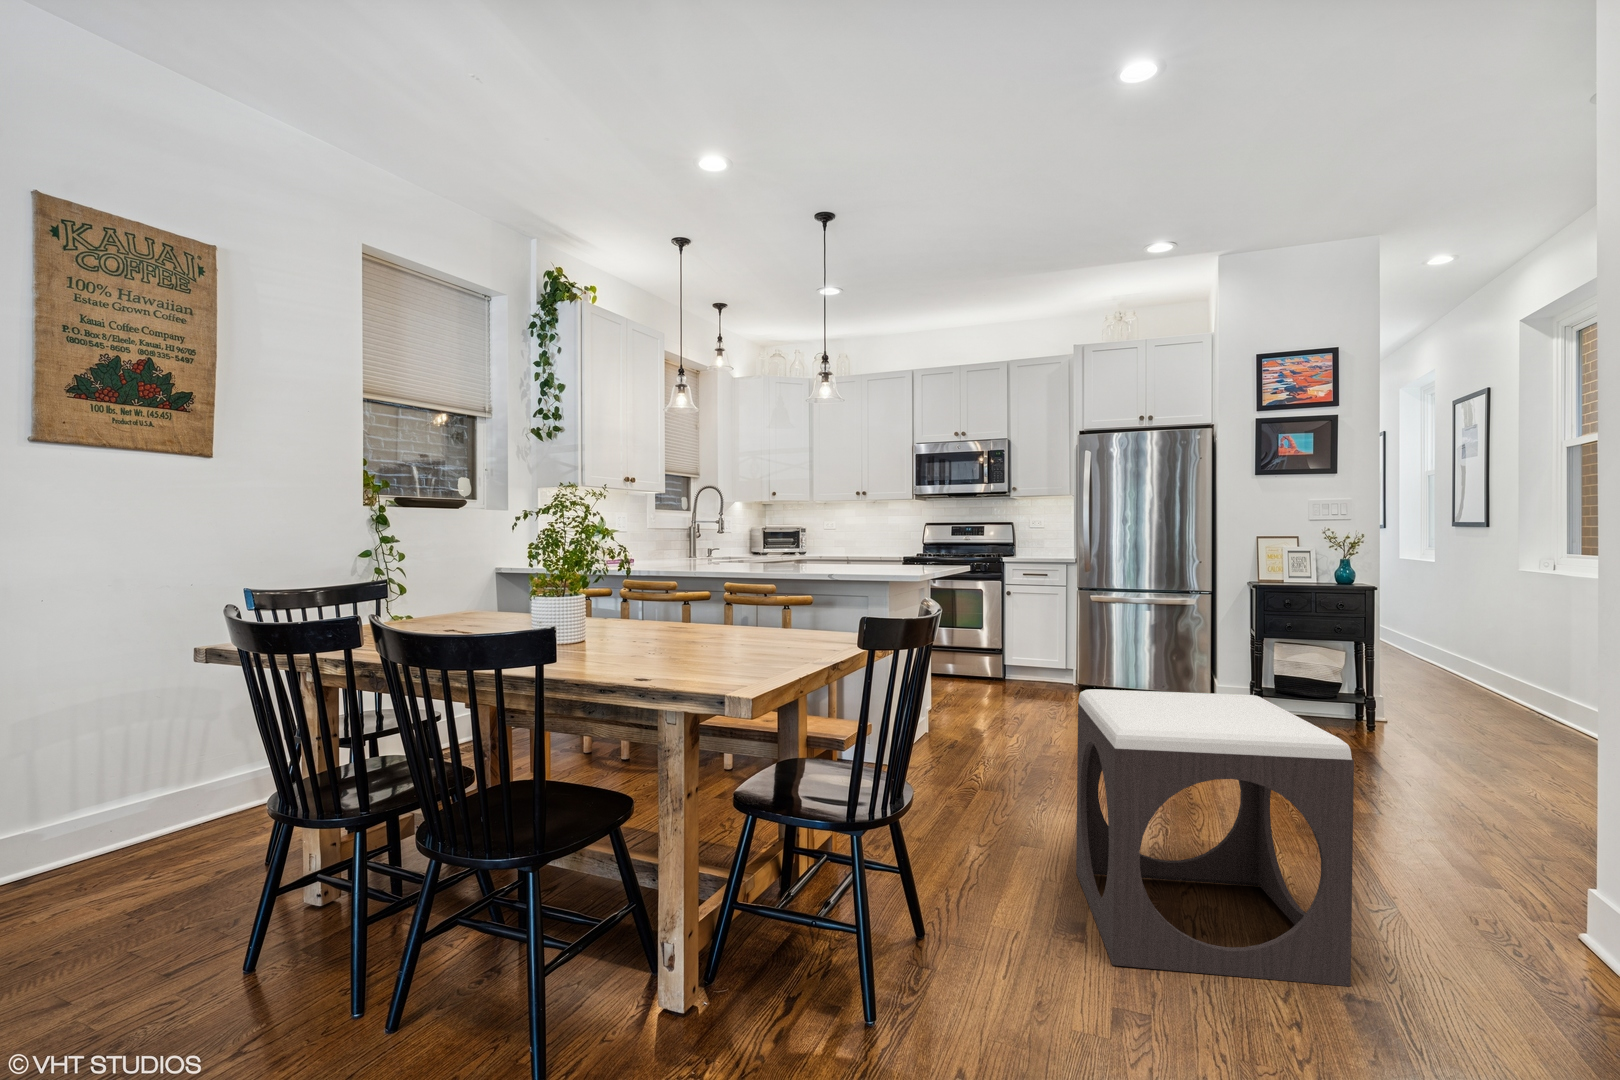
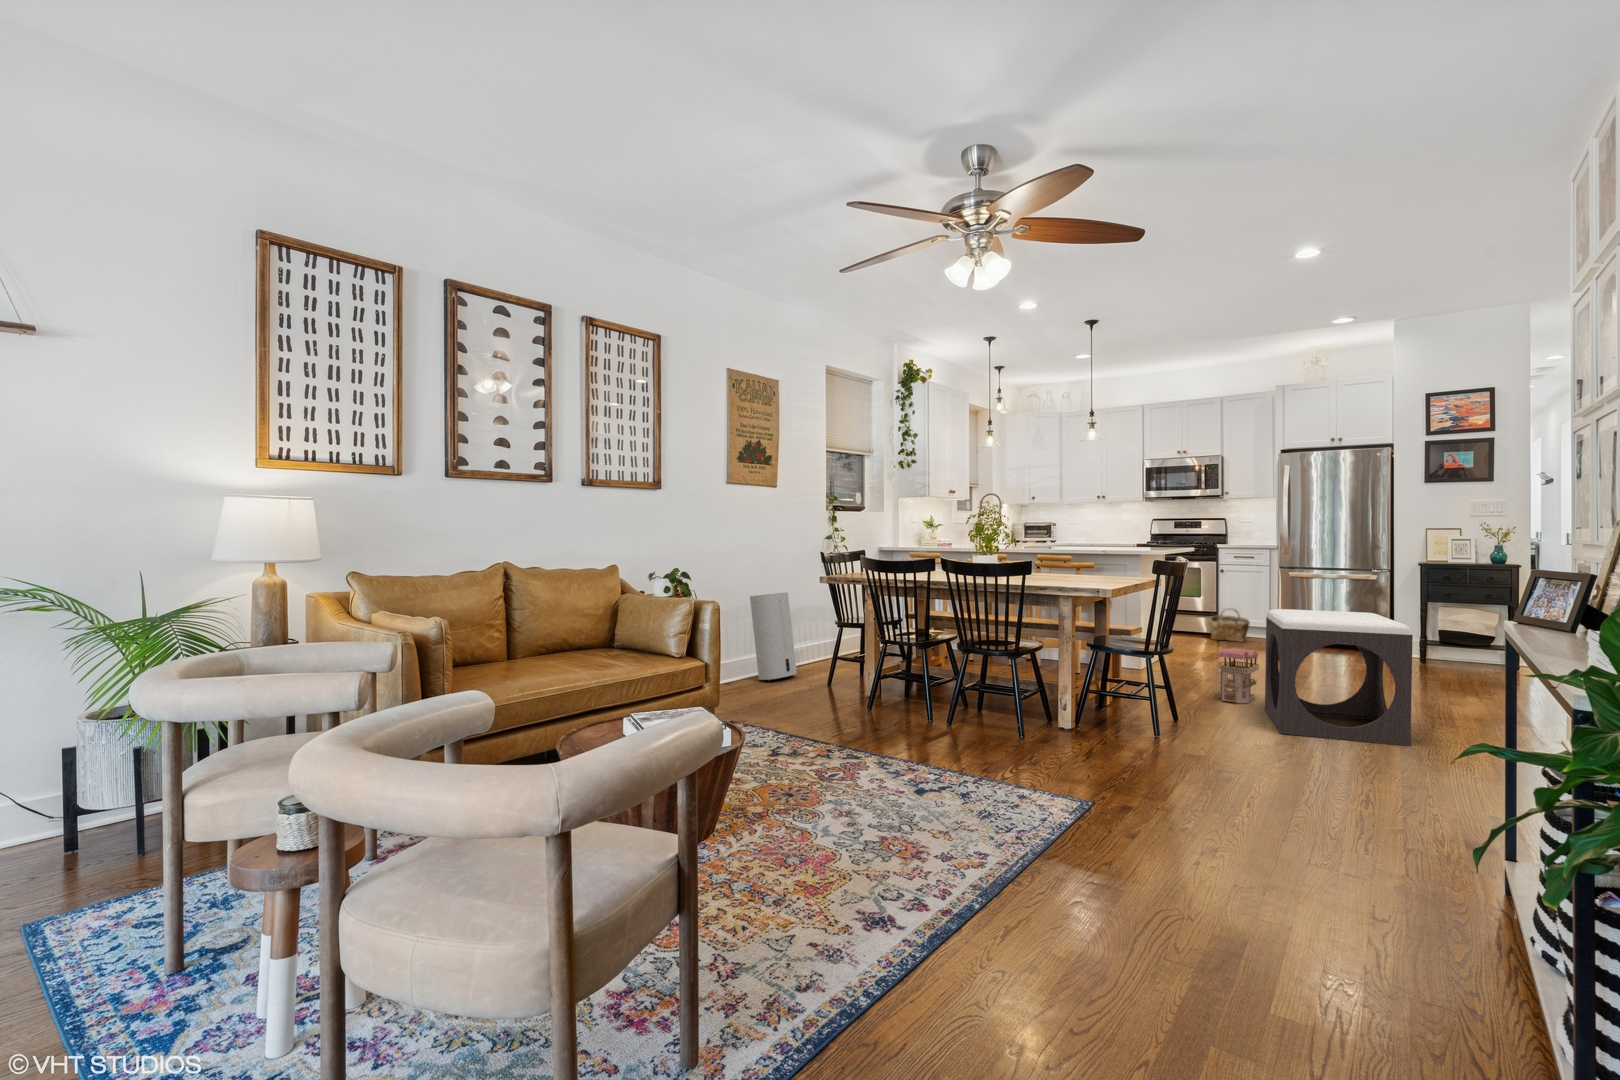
woven basket: none [992,644,1042,692] -> present [1209,609,1250,642]
air purifier: none [102,666,229,861] -> present [750,592,797,681]
toy house: none [999,748,1063,854] -> present [1218,649,1259,703]

